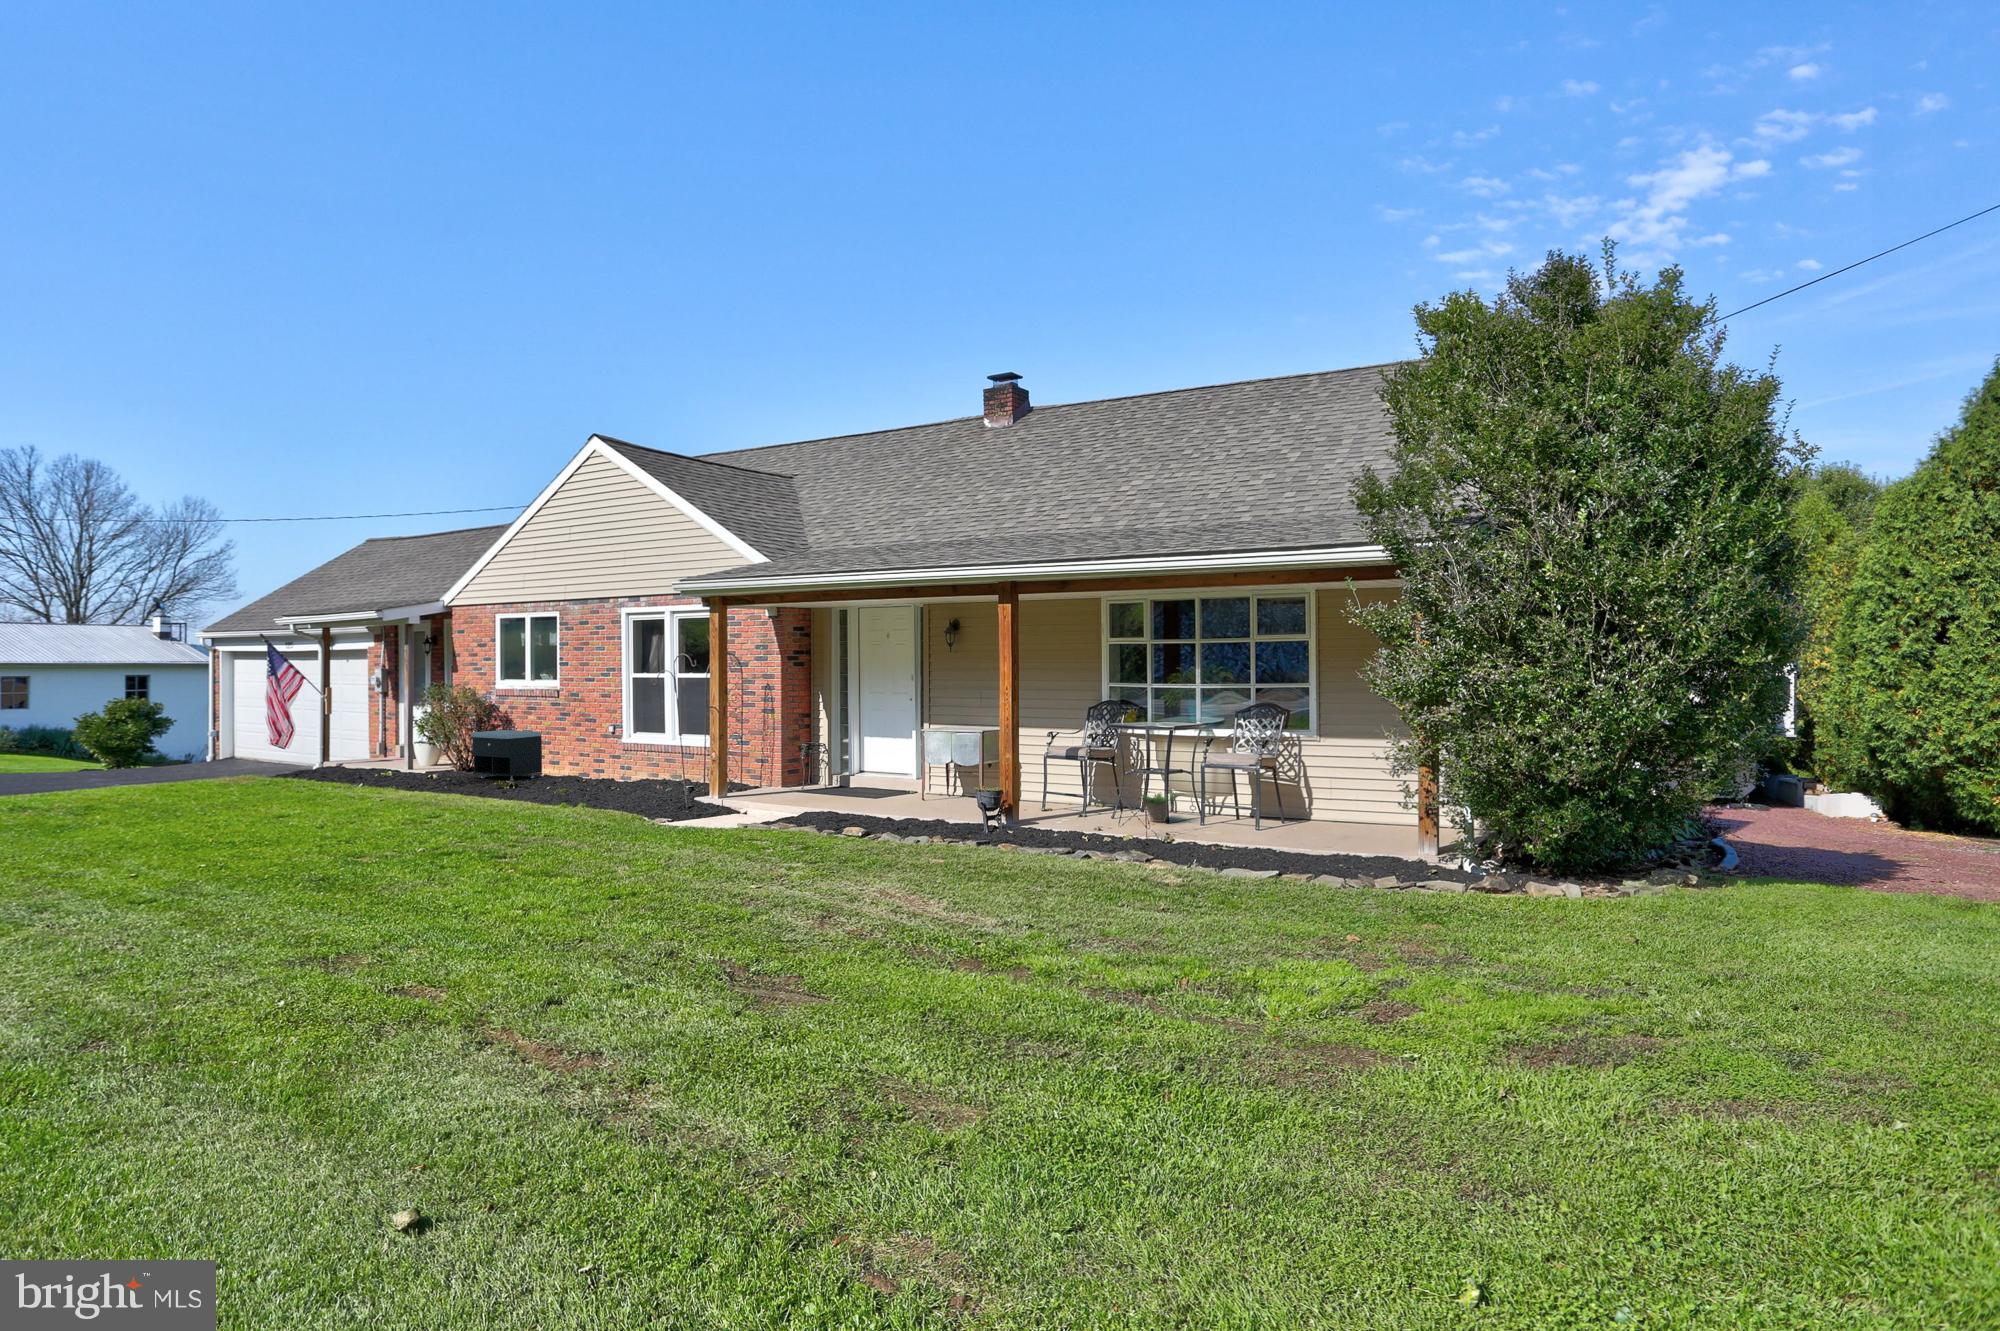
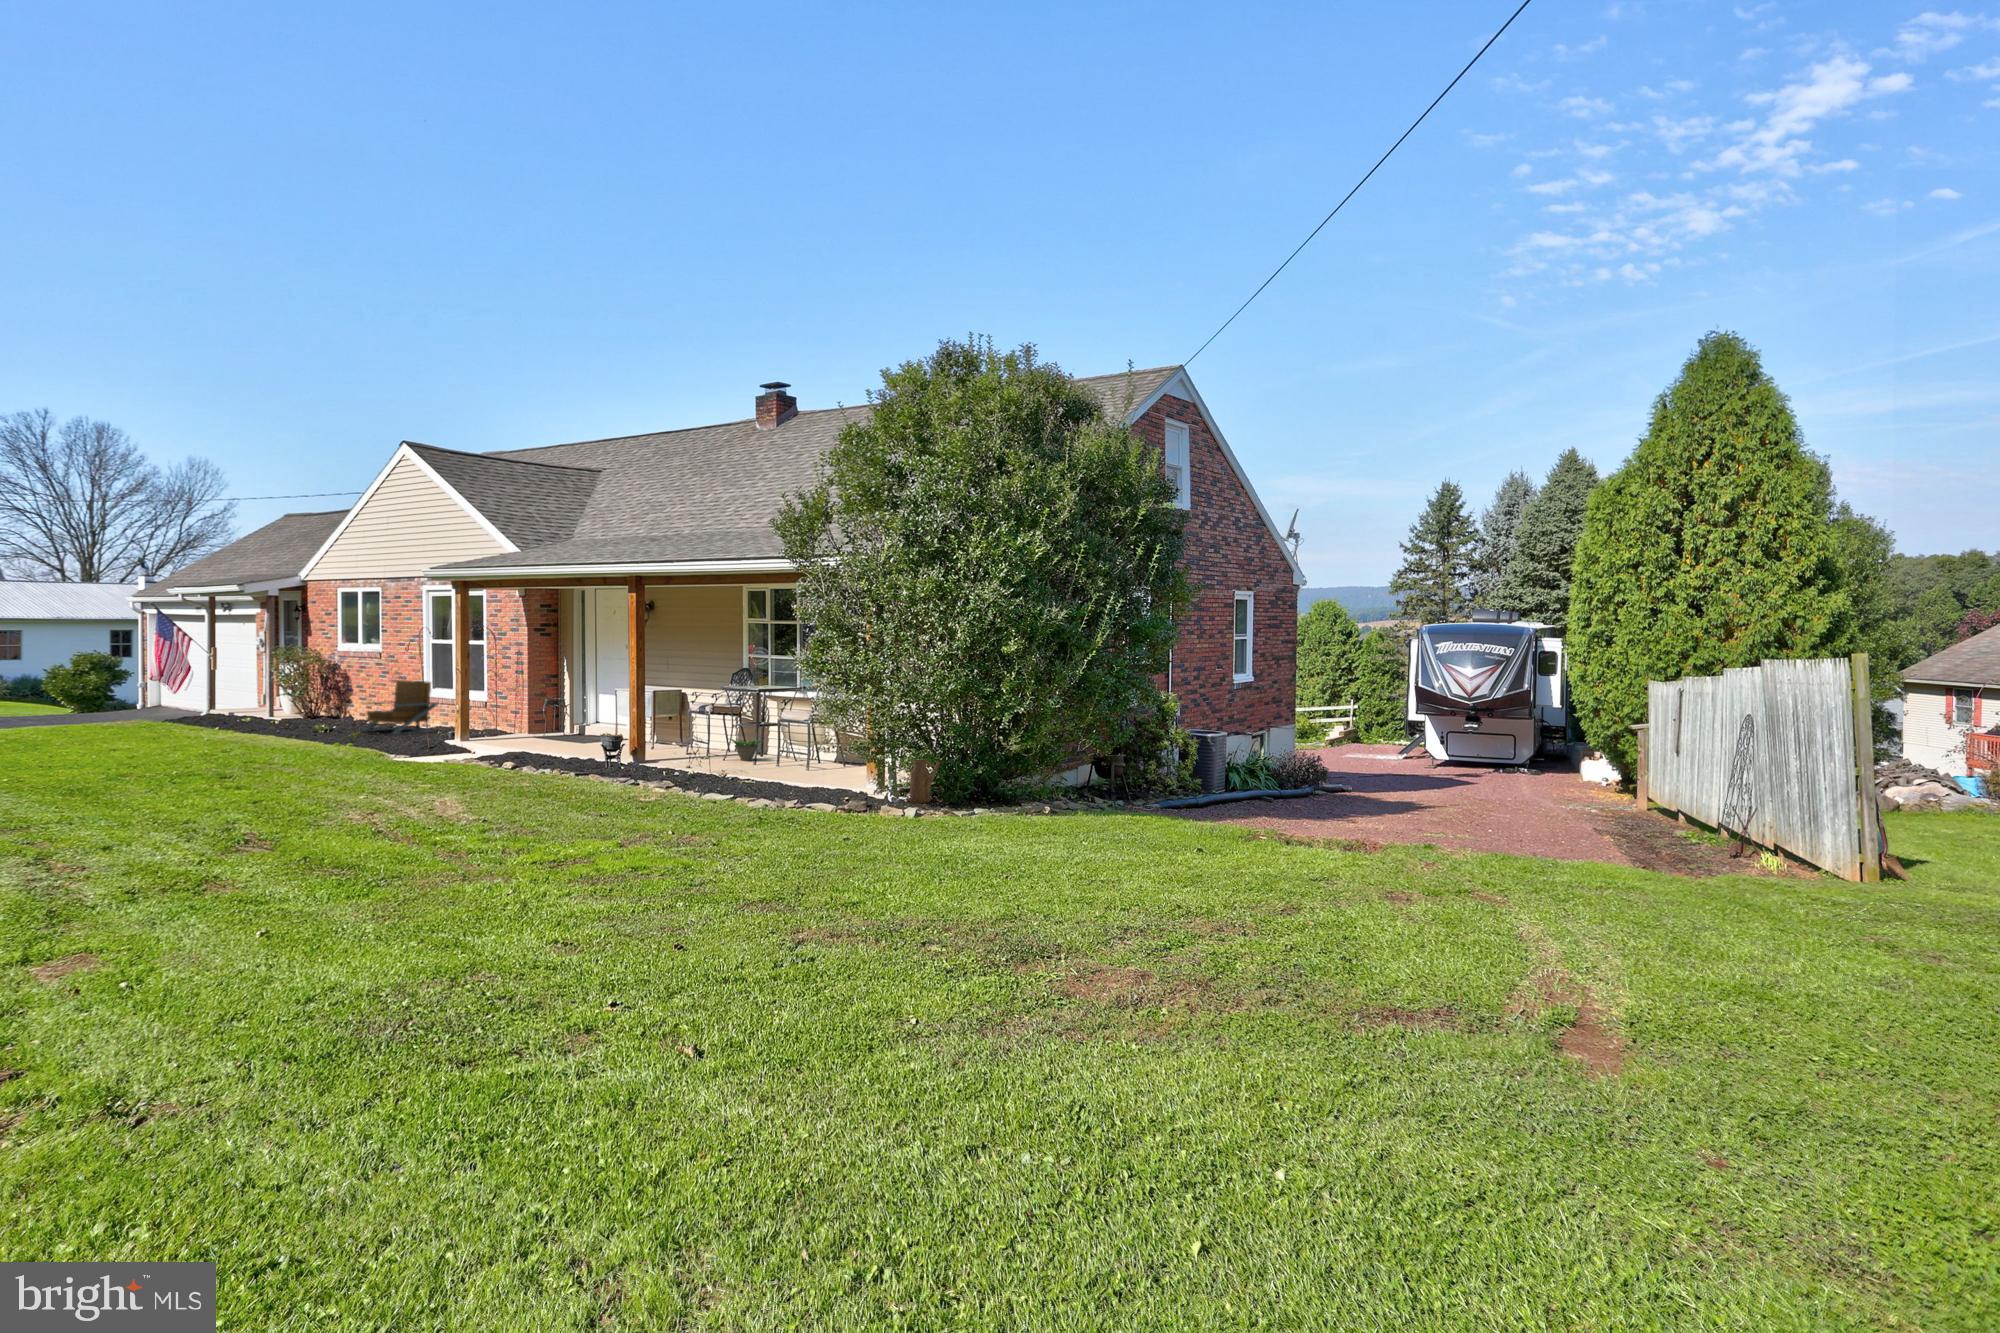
lounge chair: none [553,724,650,794] -> present [362,680,438,735]
storage bench: present [471,730,542,780] -> none [313,685,368,725]
watering can: none [1696,842,1788,918] -> present [909,759,941,803]

